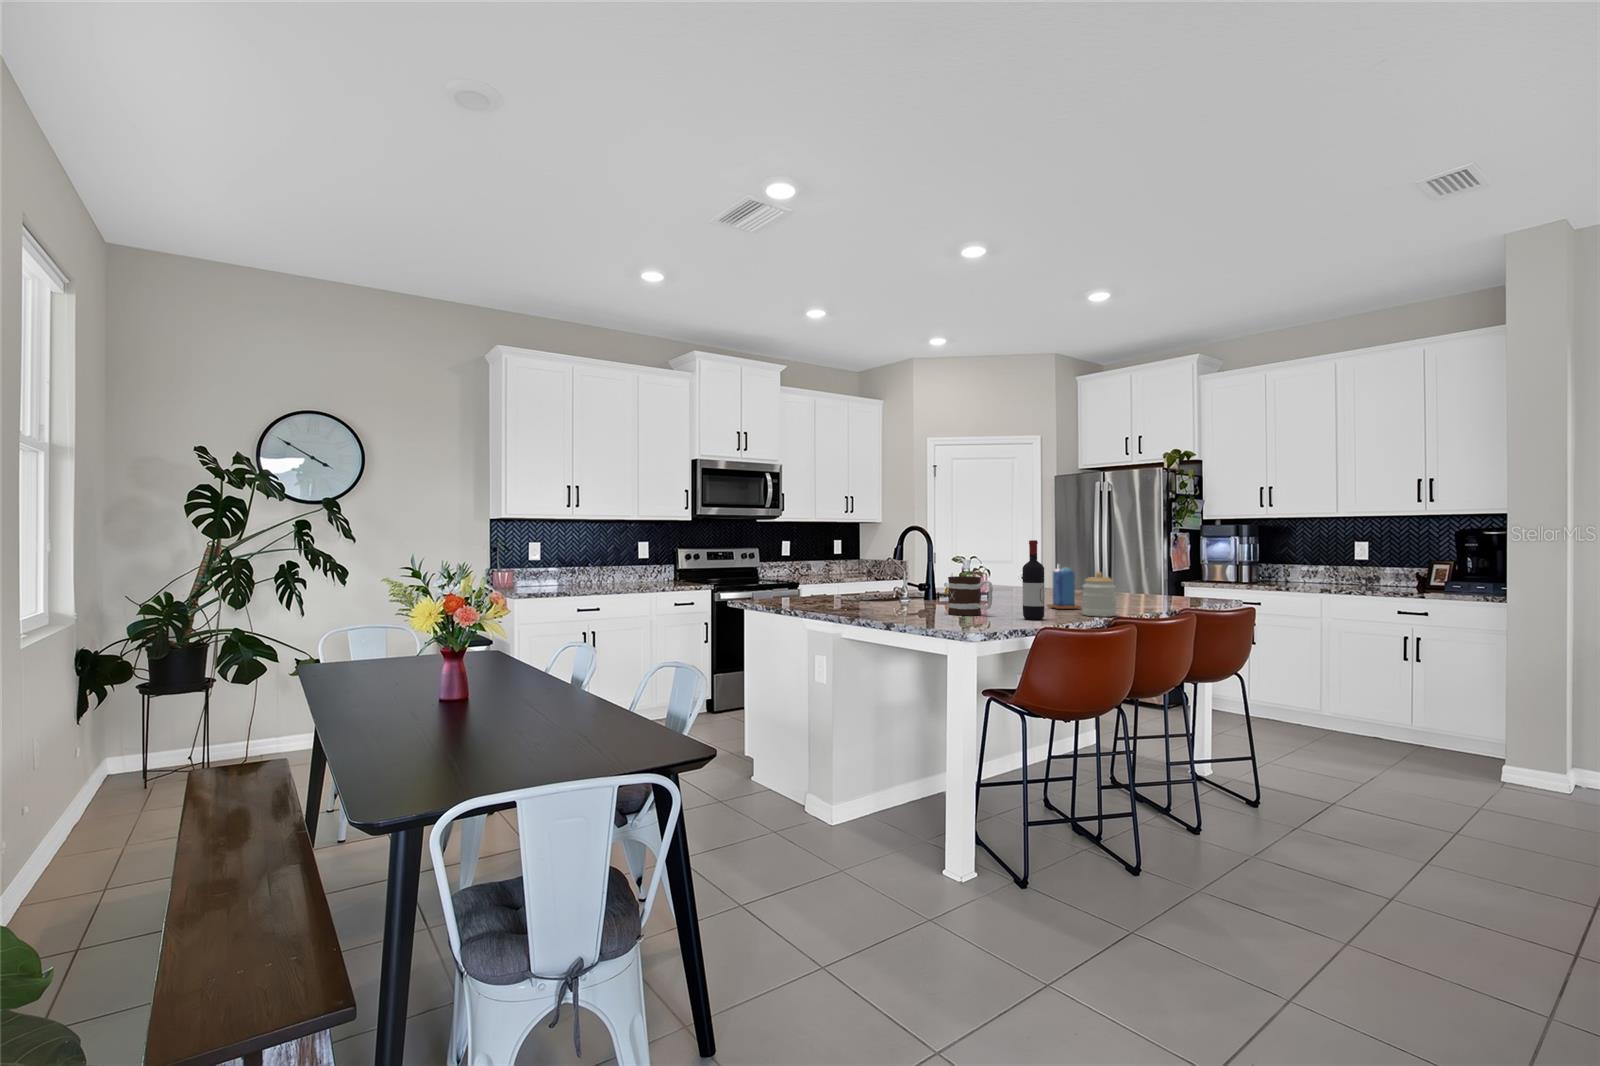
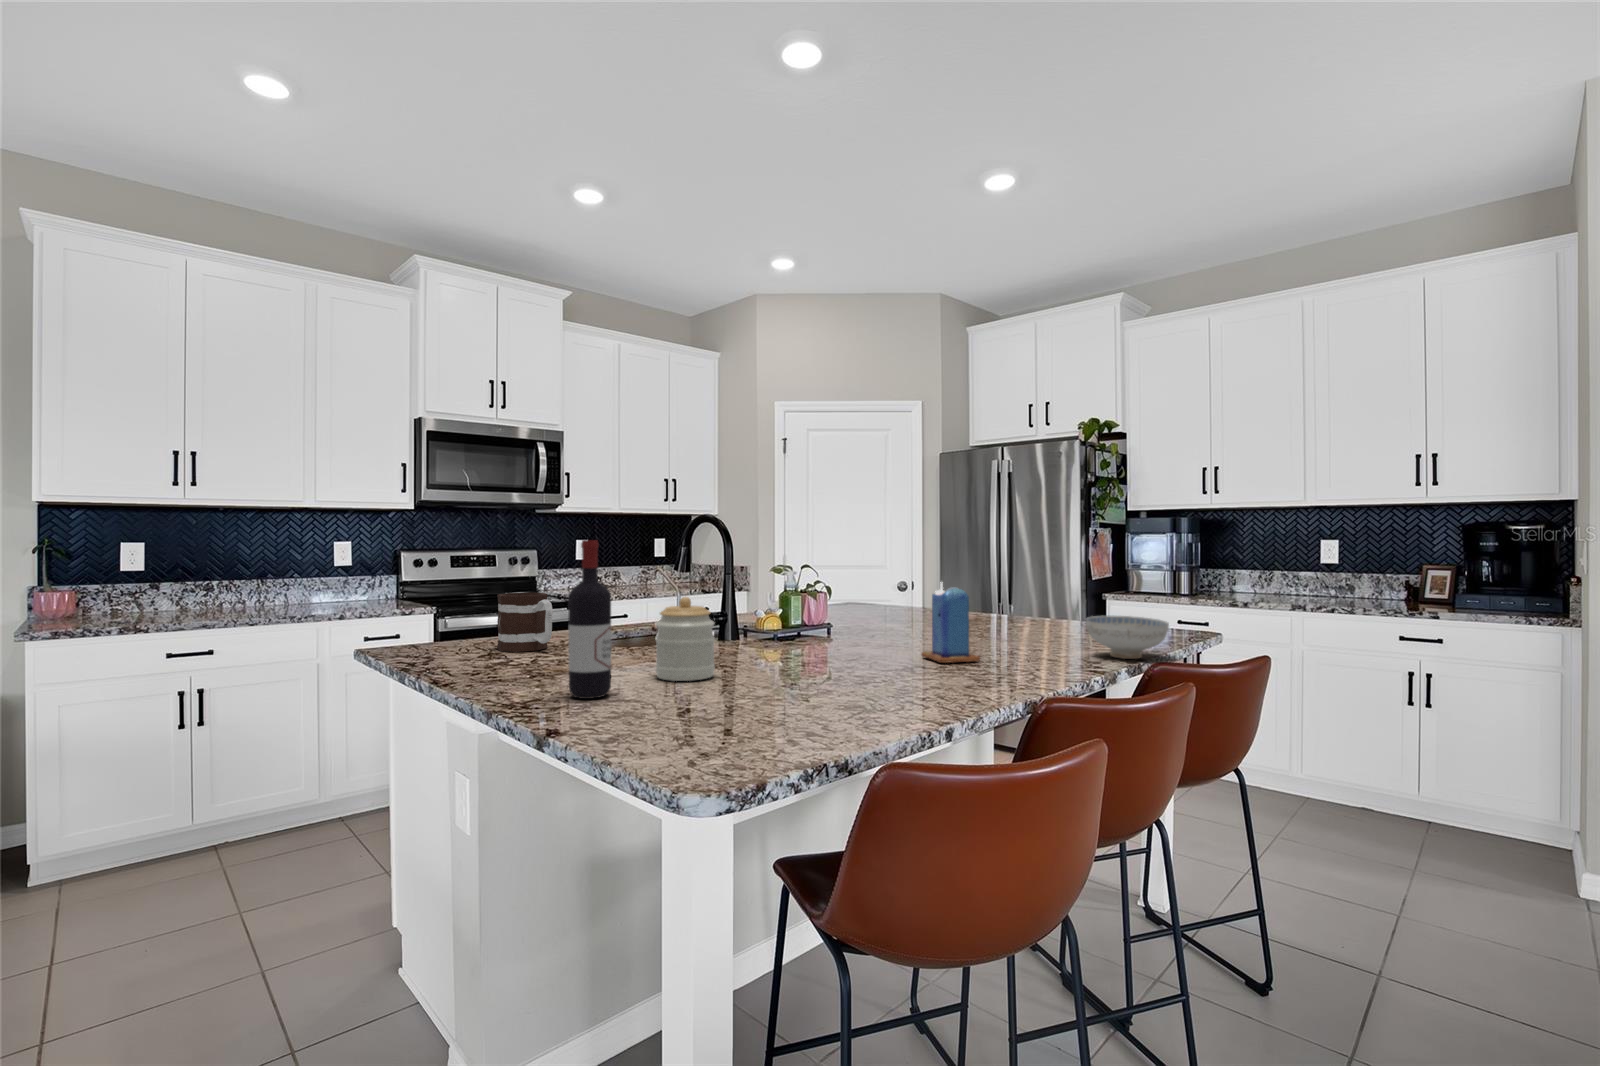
wine bottle: present [1022,540,1044,620] -> present [568,540,611,699]
jar: present [1082,572,1116,617] -> present [656,597,715,681]
mug: present [948,576,993,615] -> present [497,593,553,652]
ceramic bowl: none [1146,586,1196,610] -> present [1086,616,1169,659]

